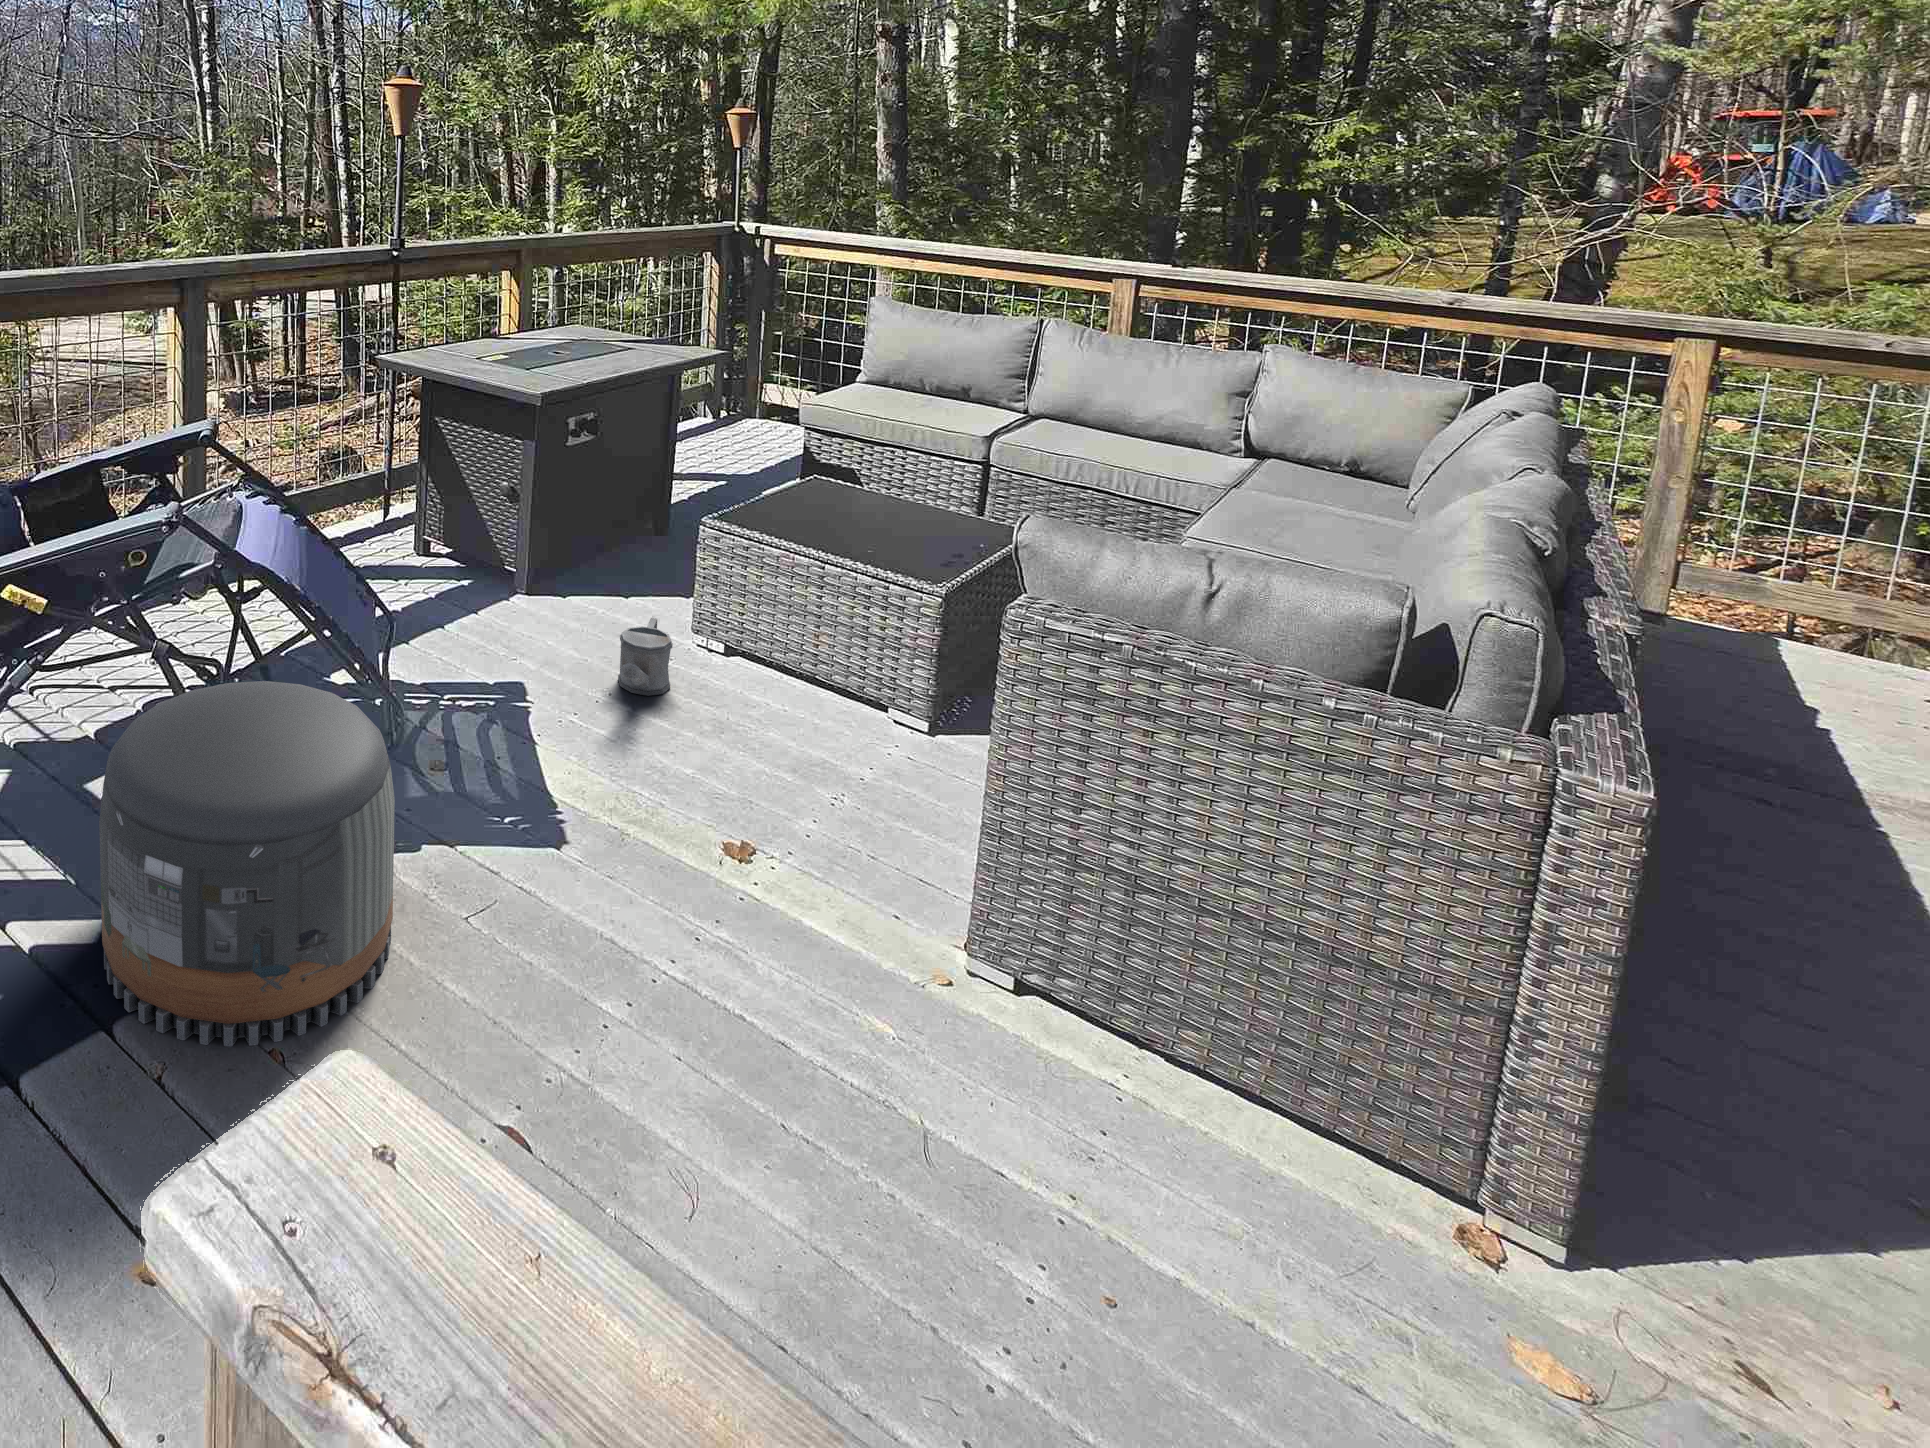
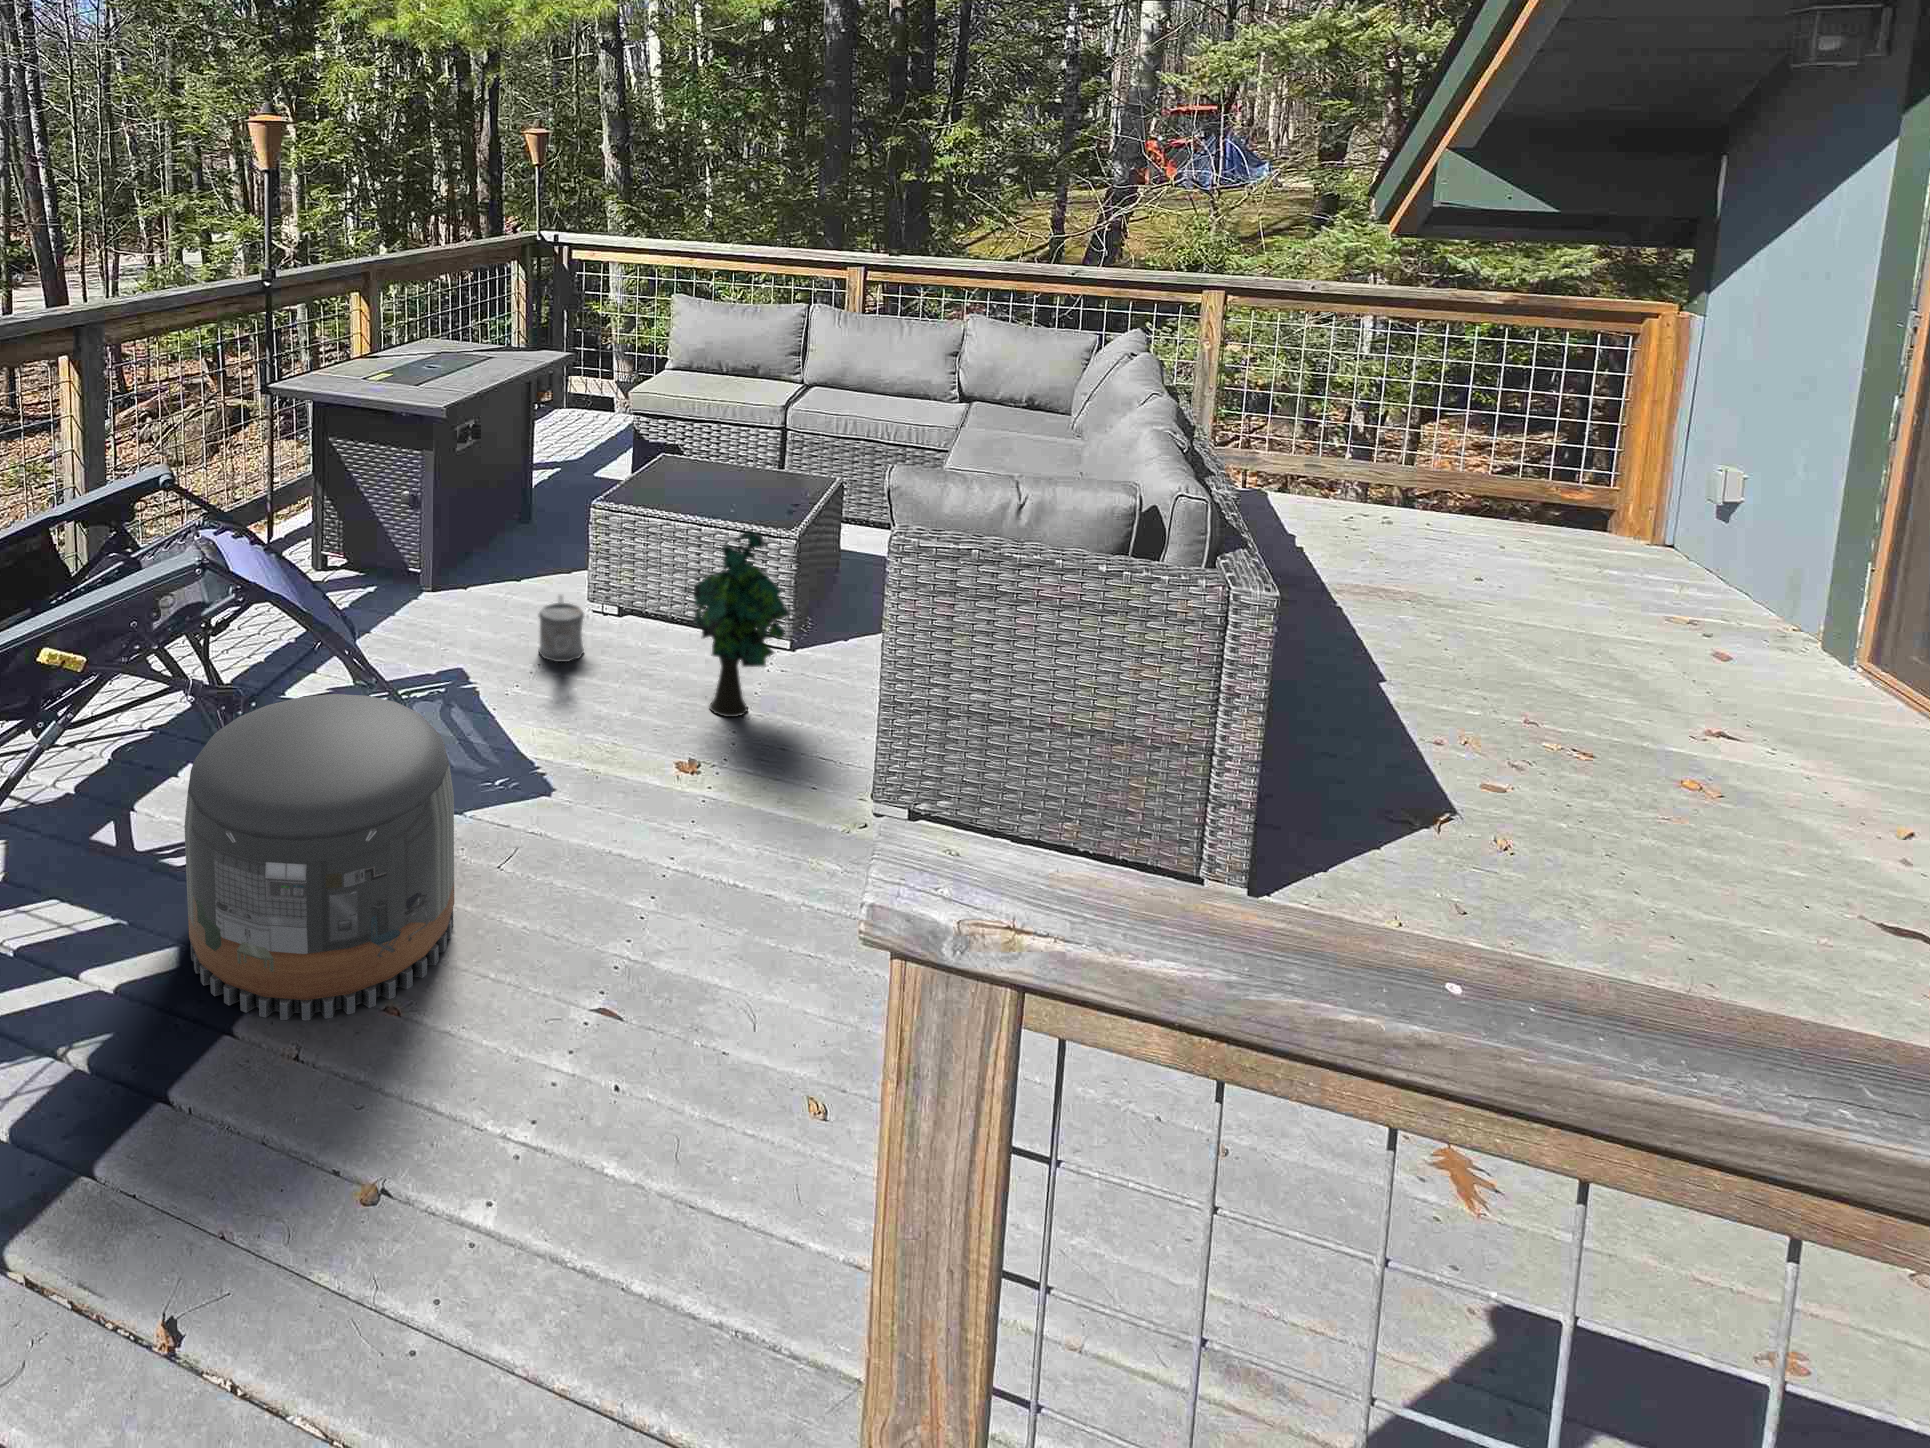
decorative plant: none [765,576,907,801] -> present [683,532,790,717]

